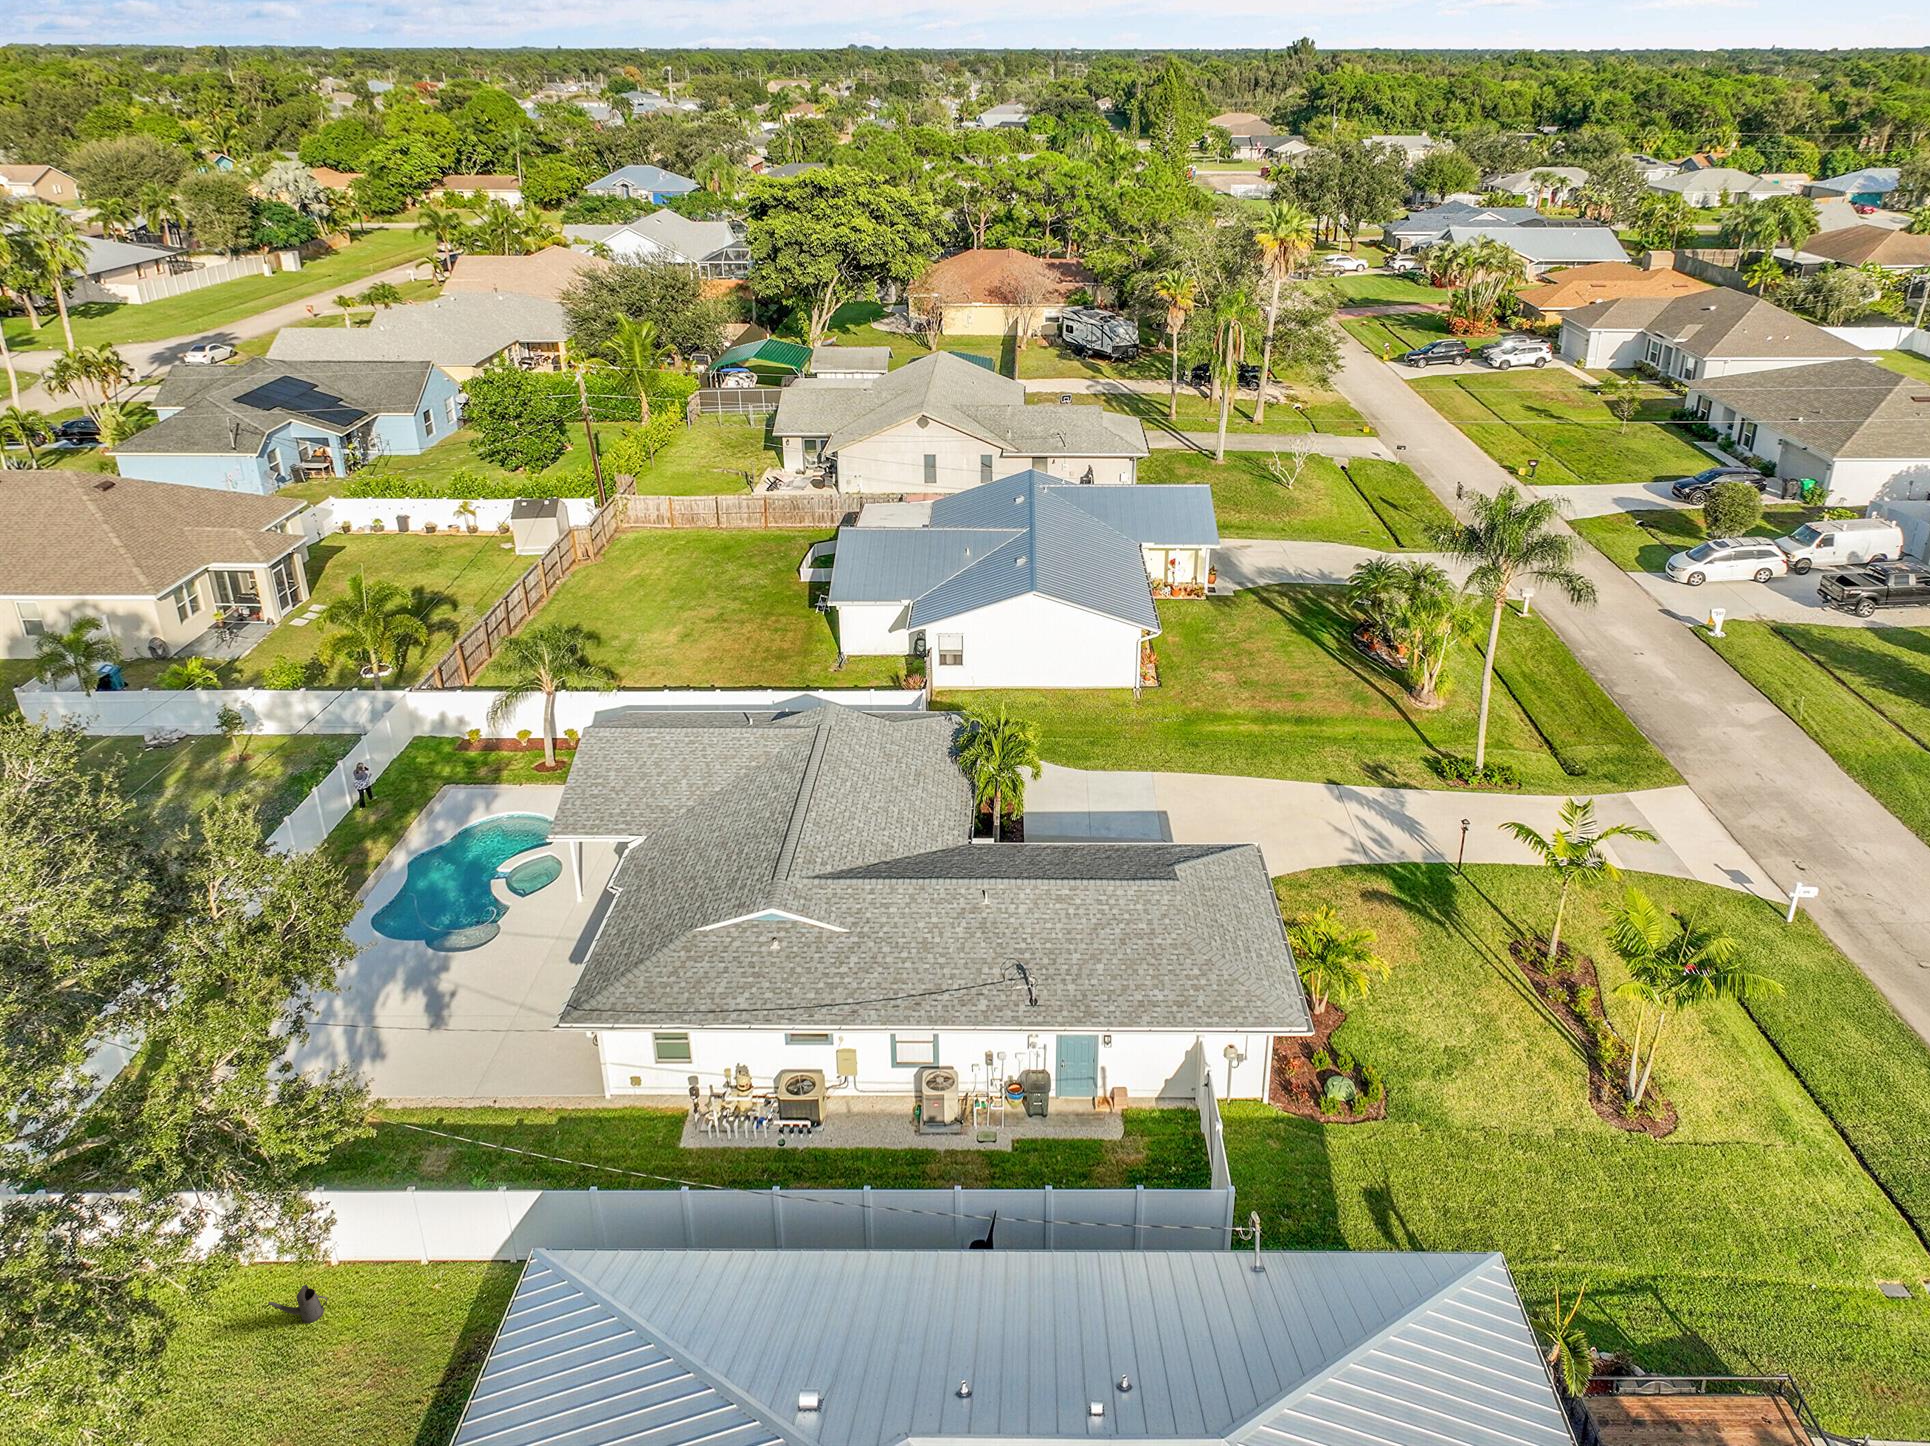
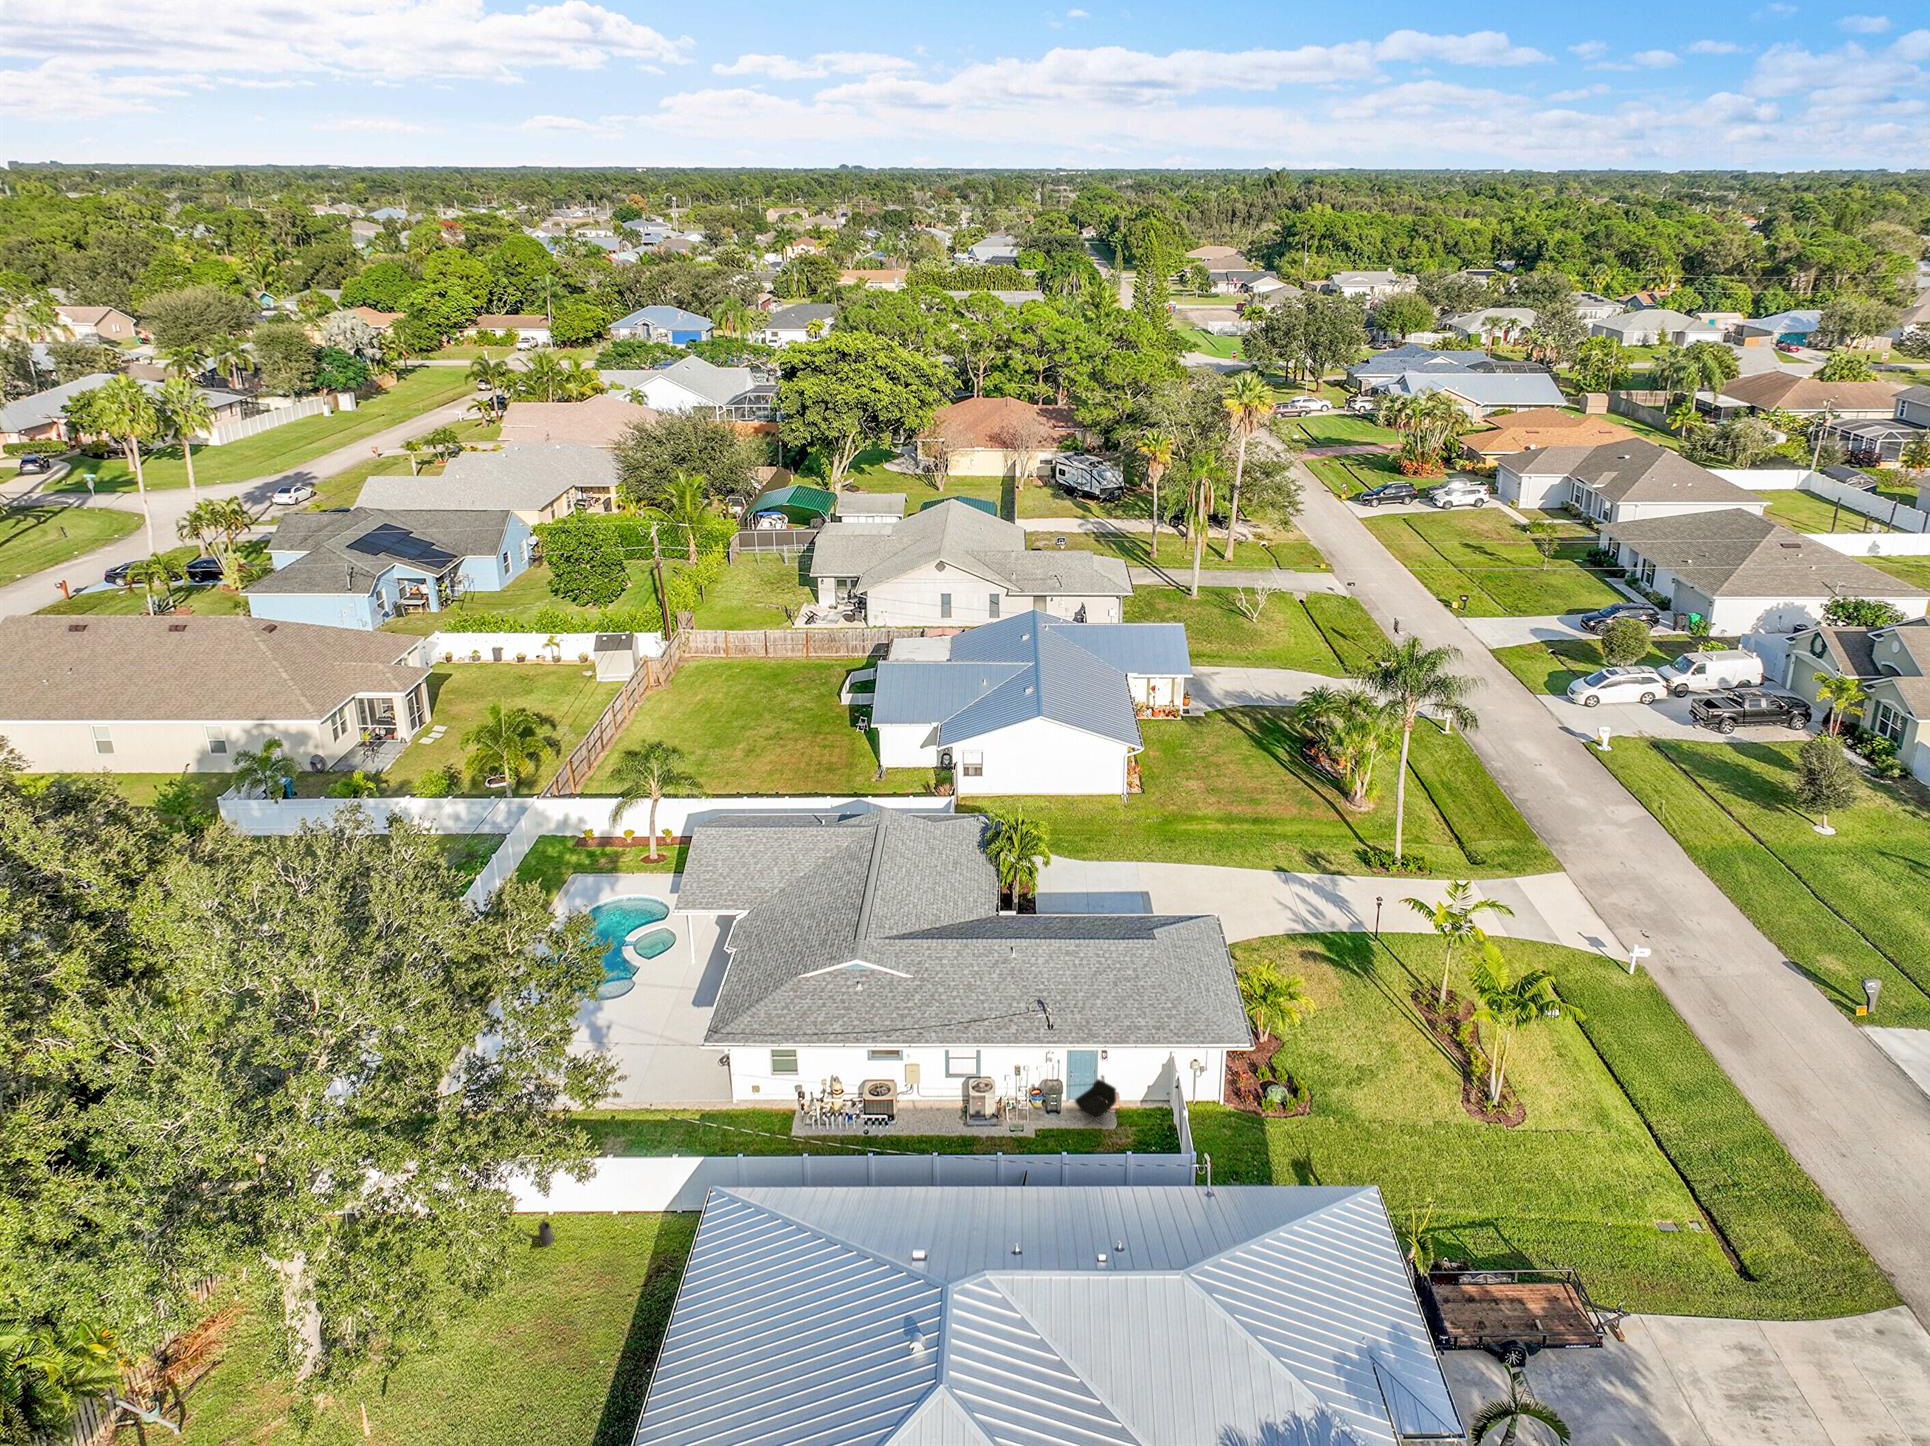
lounge chair: none [1065,1071,1123,1138] -> present [1075,1079,1116,1120]

